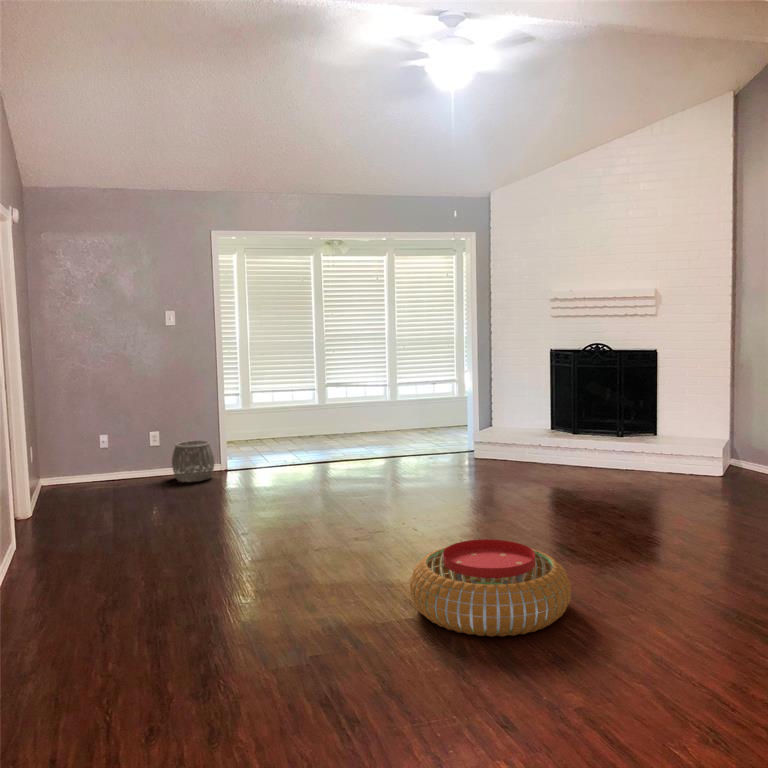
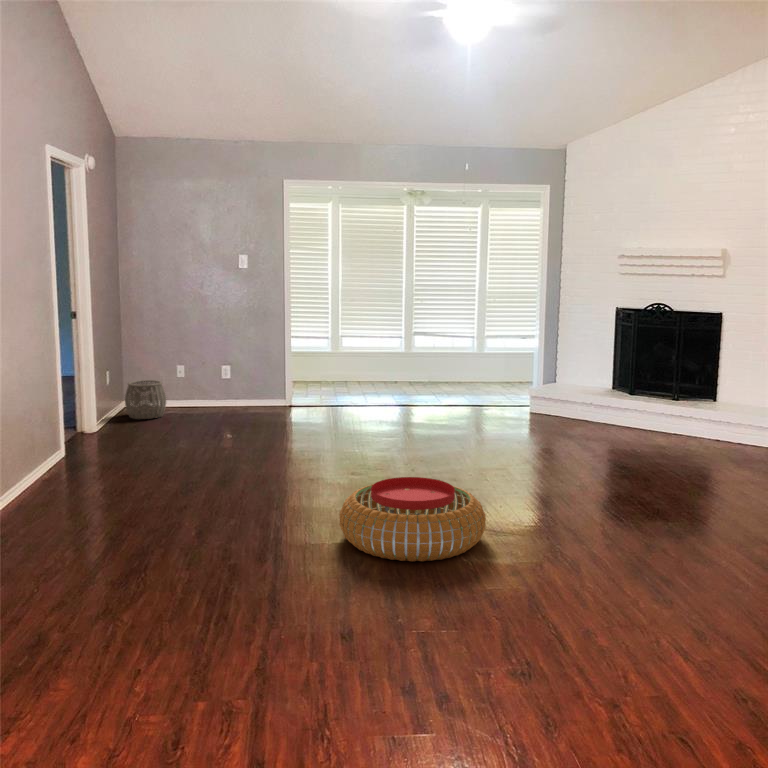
woven basket: present [172,440,215,482] -> present [125,380,166,419]

